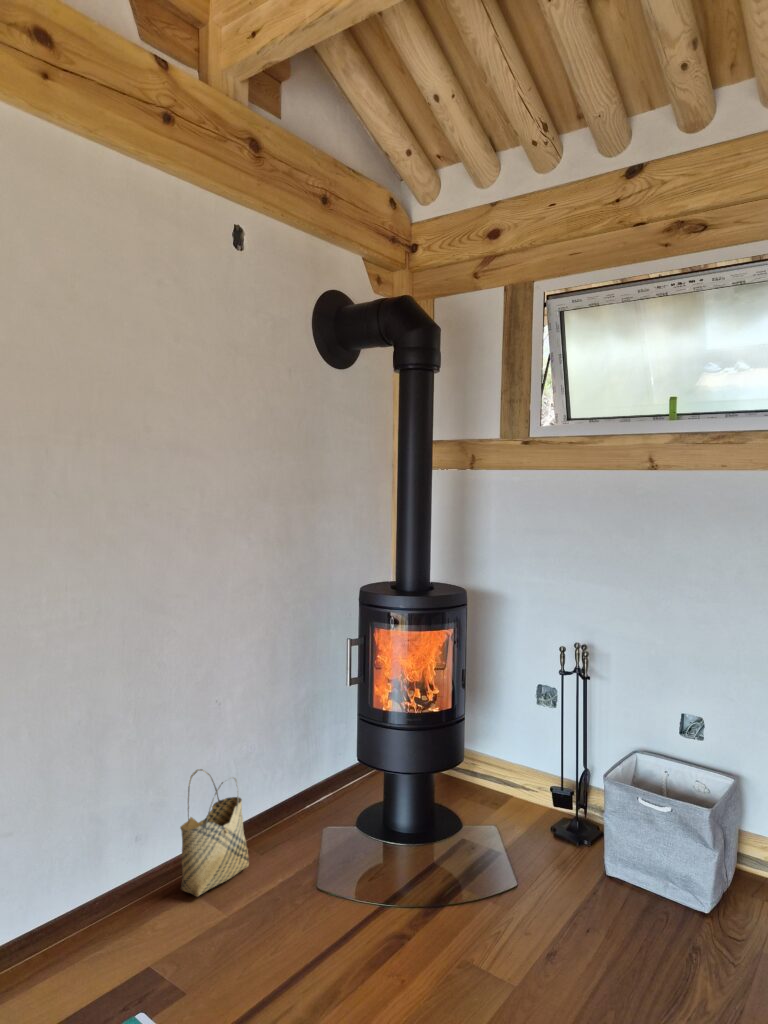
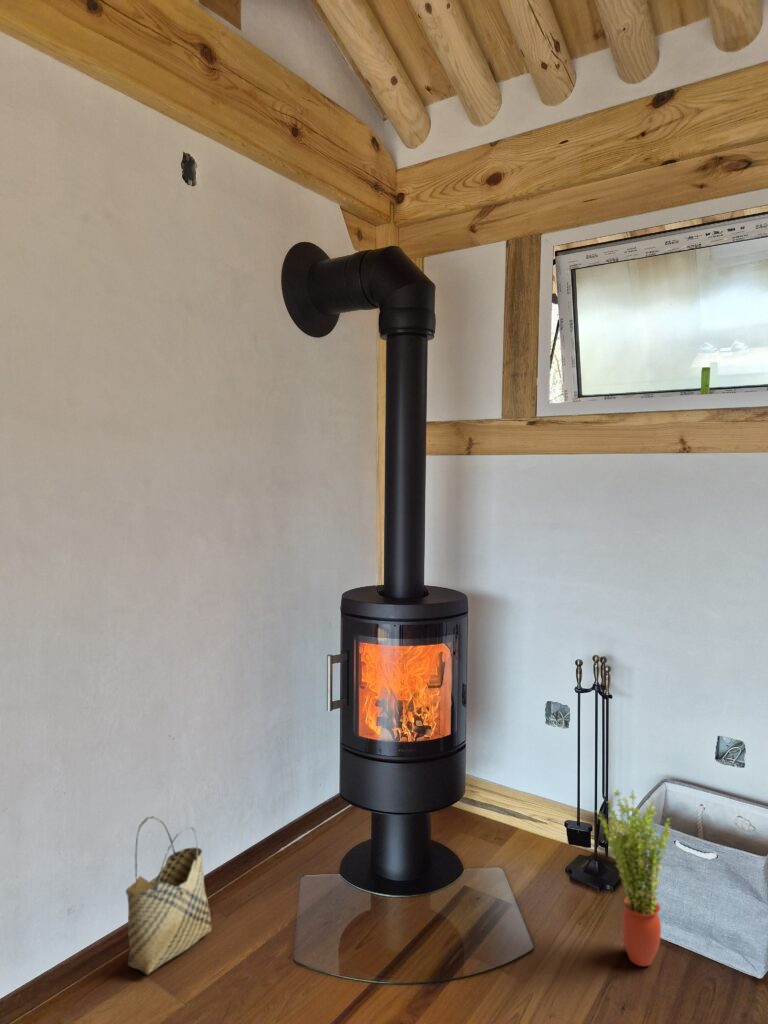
potted plant: none [571,751,634,902] -> present [599,790,671,966]

